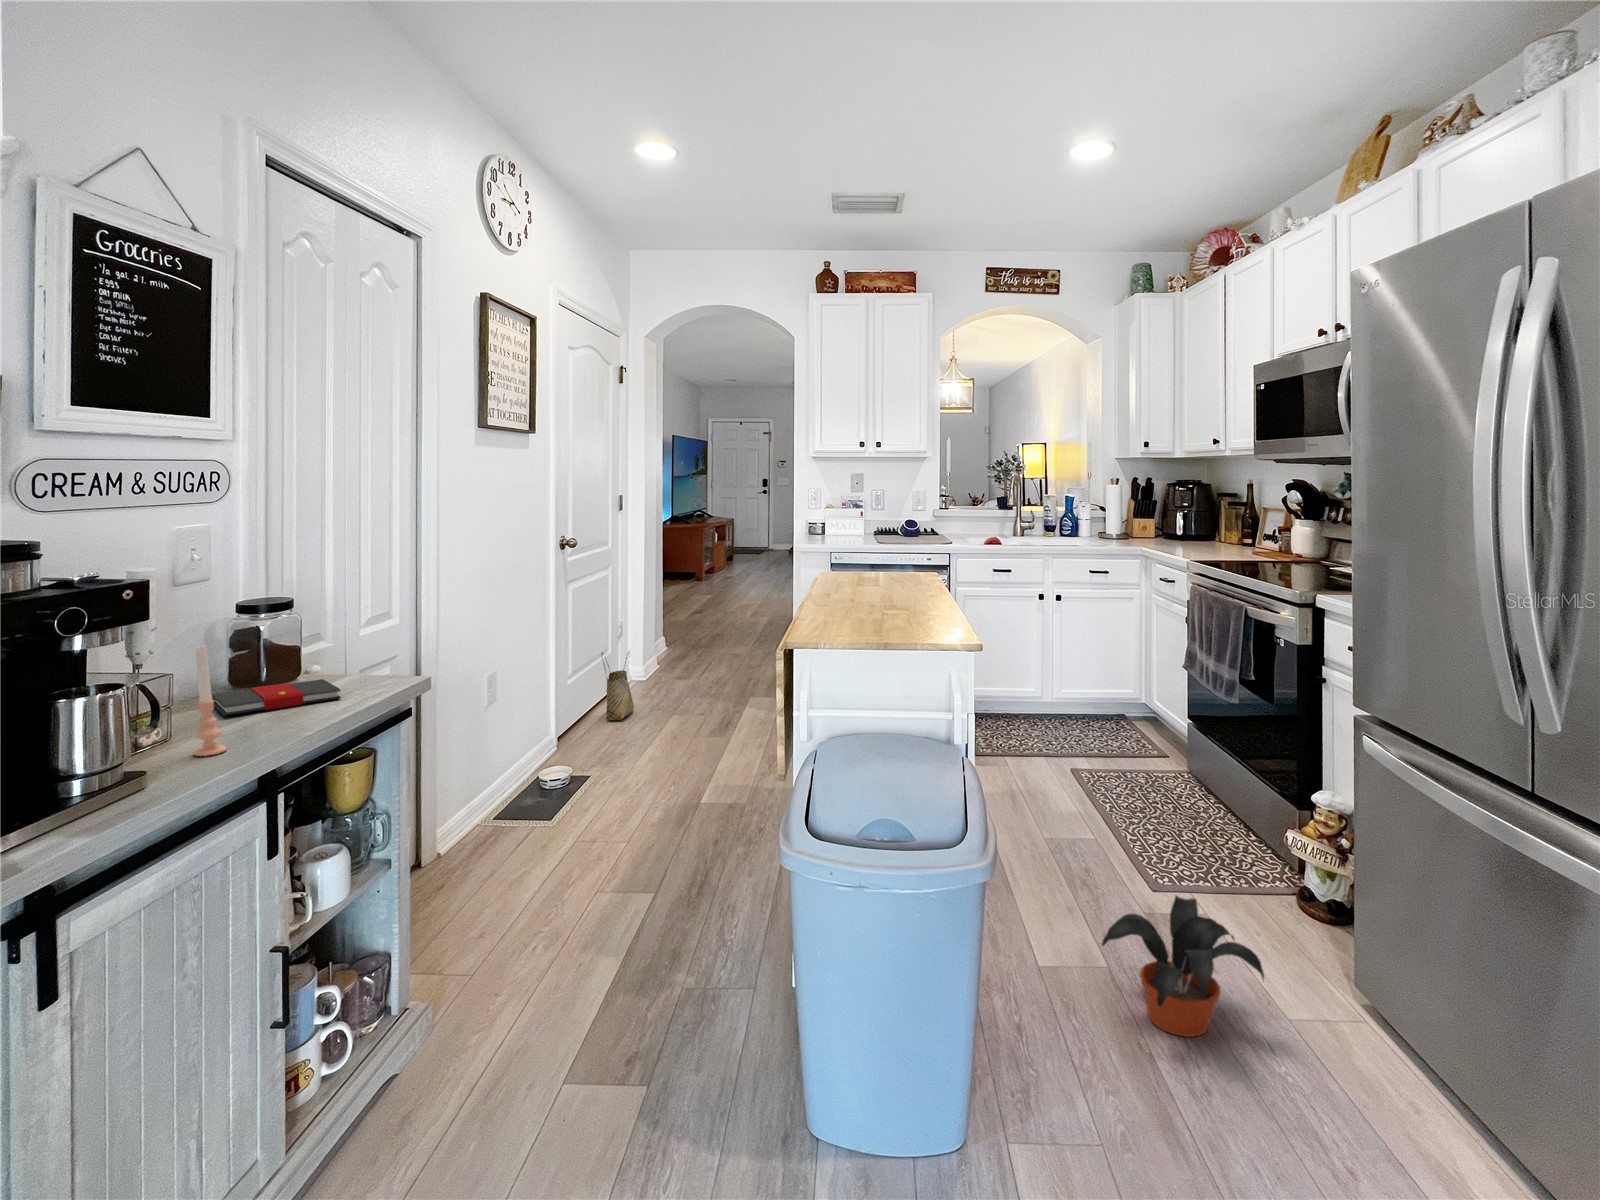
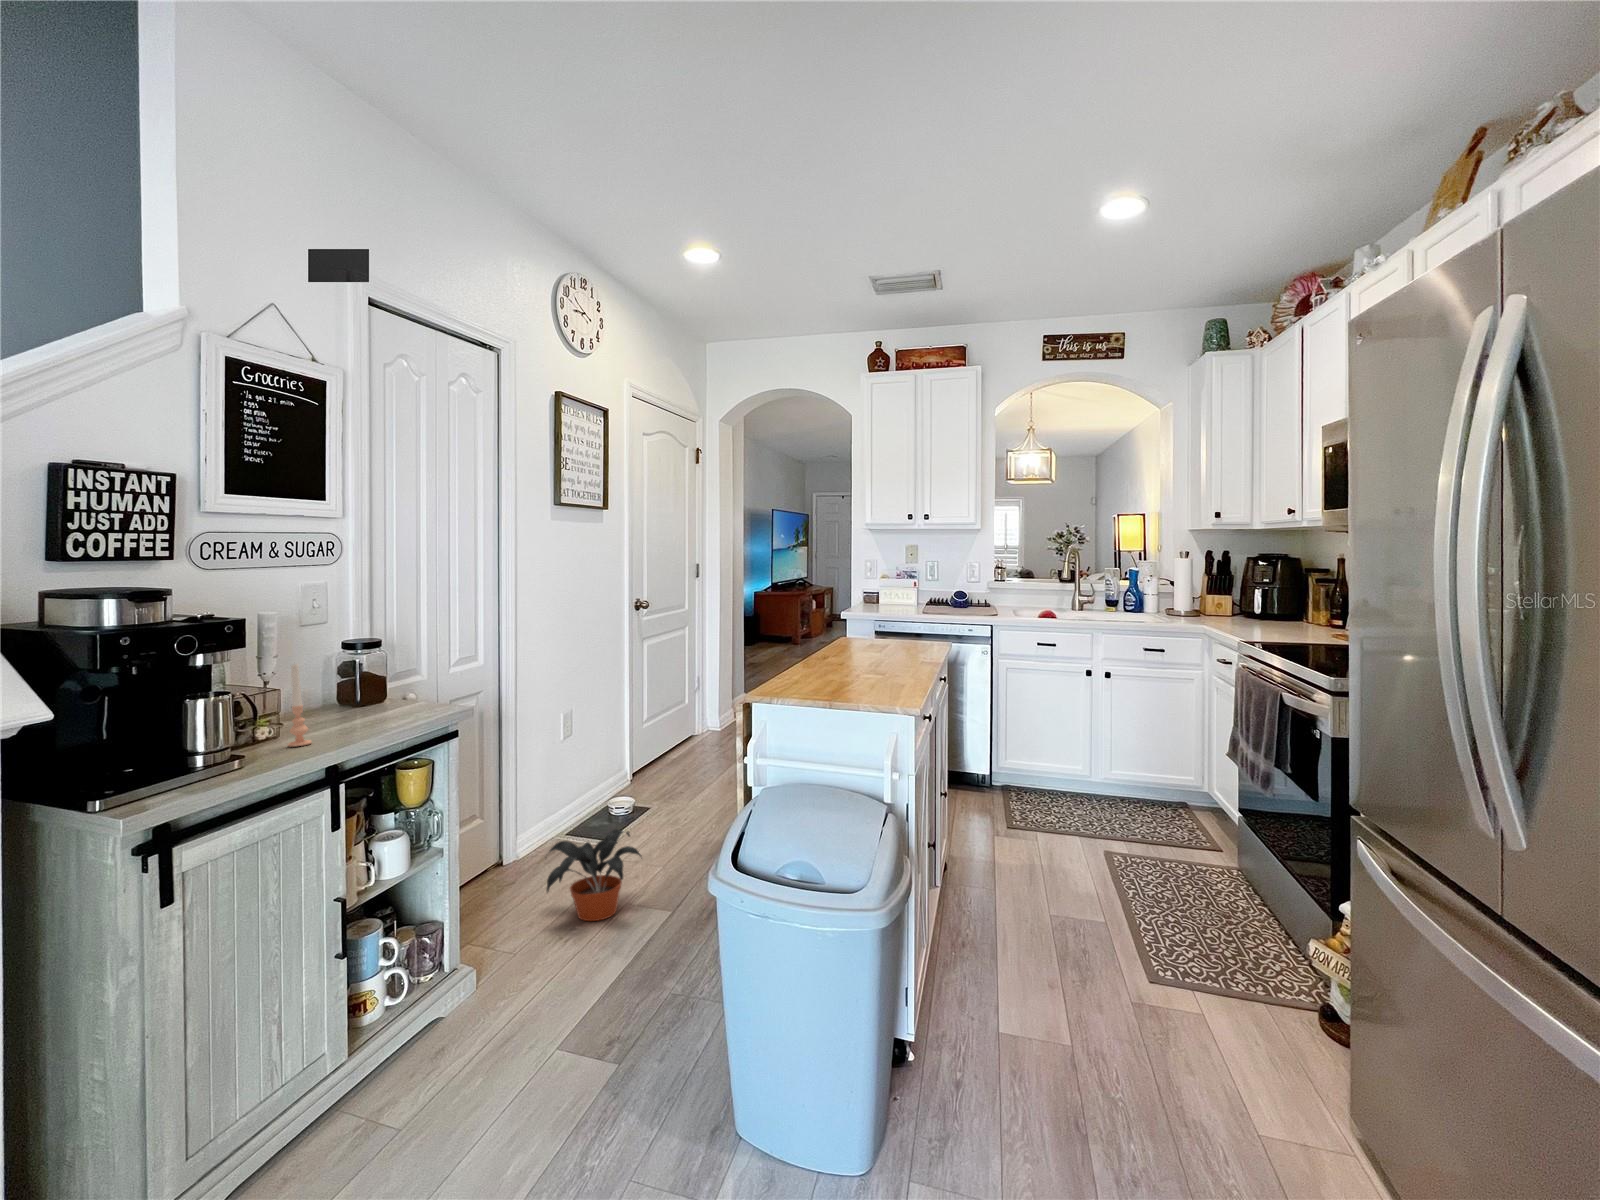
woven basket: present [601,651,634,720] -> none [677,695,707,758]
book: present [211,679,341,716] -> none [315,699,409,723]
potted plant: present [1102,896,1264,1037] -> present [546,829,641,921]

